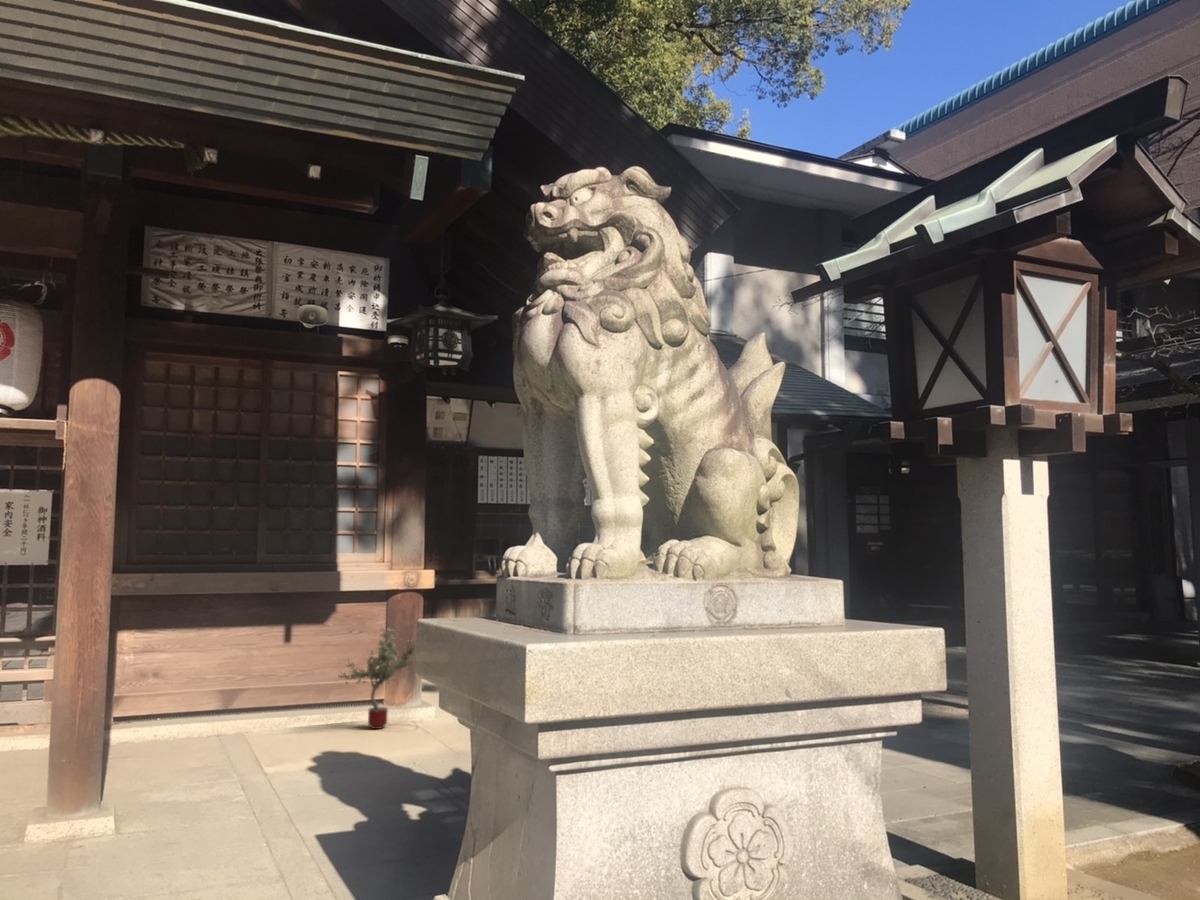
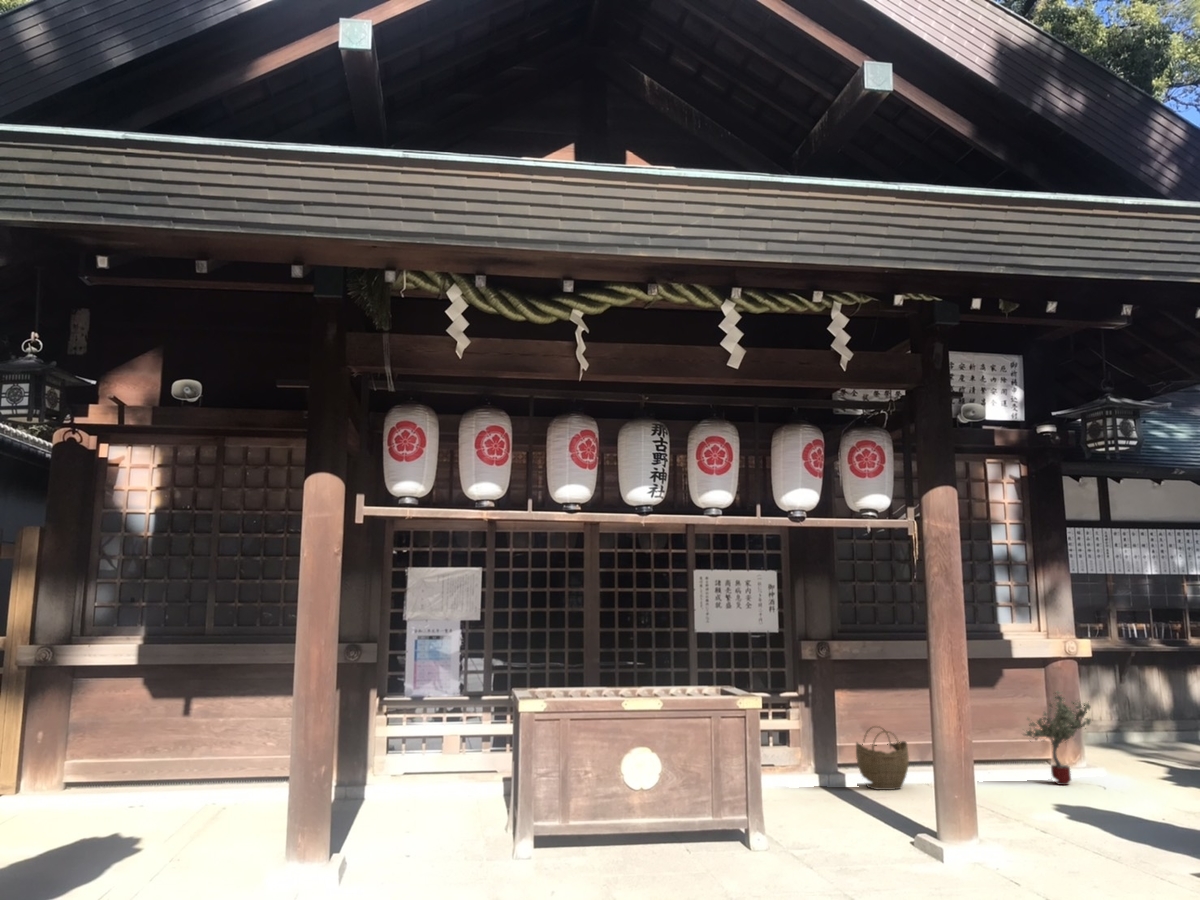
woven basket: none [127,673,193,748] -> present [856,727,909,790]

